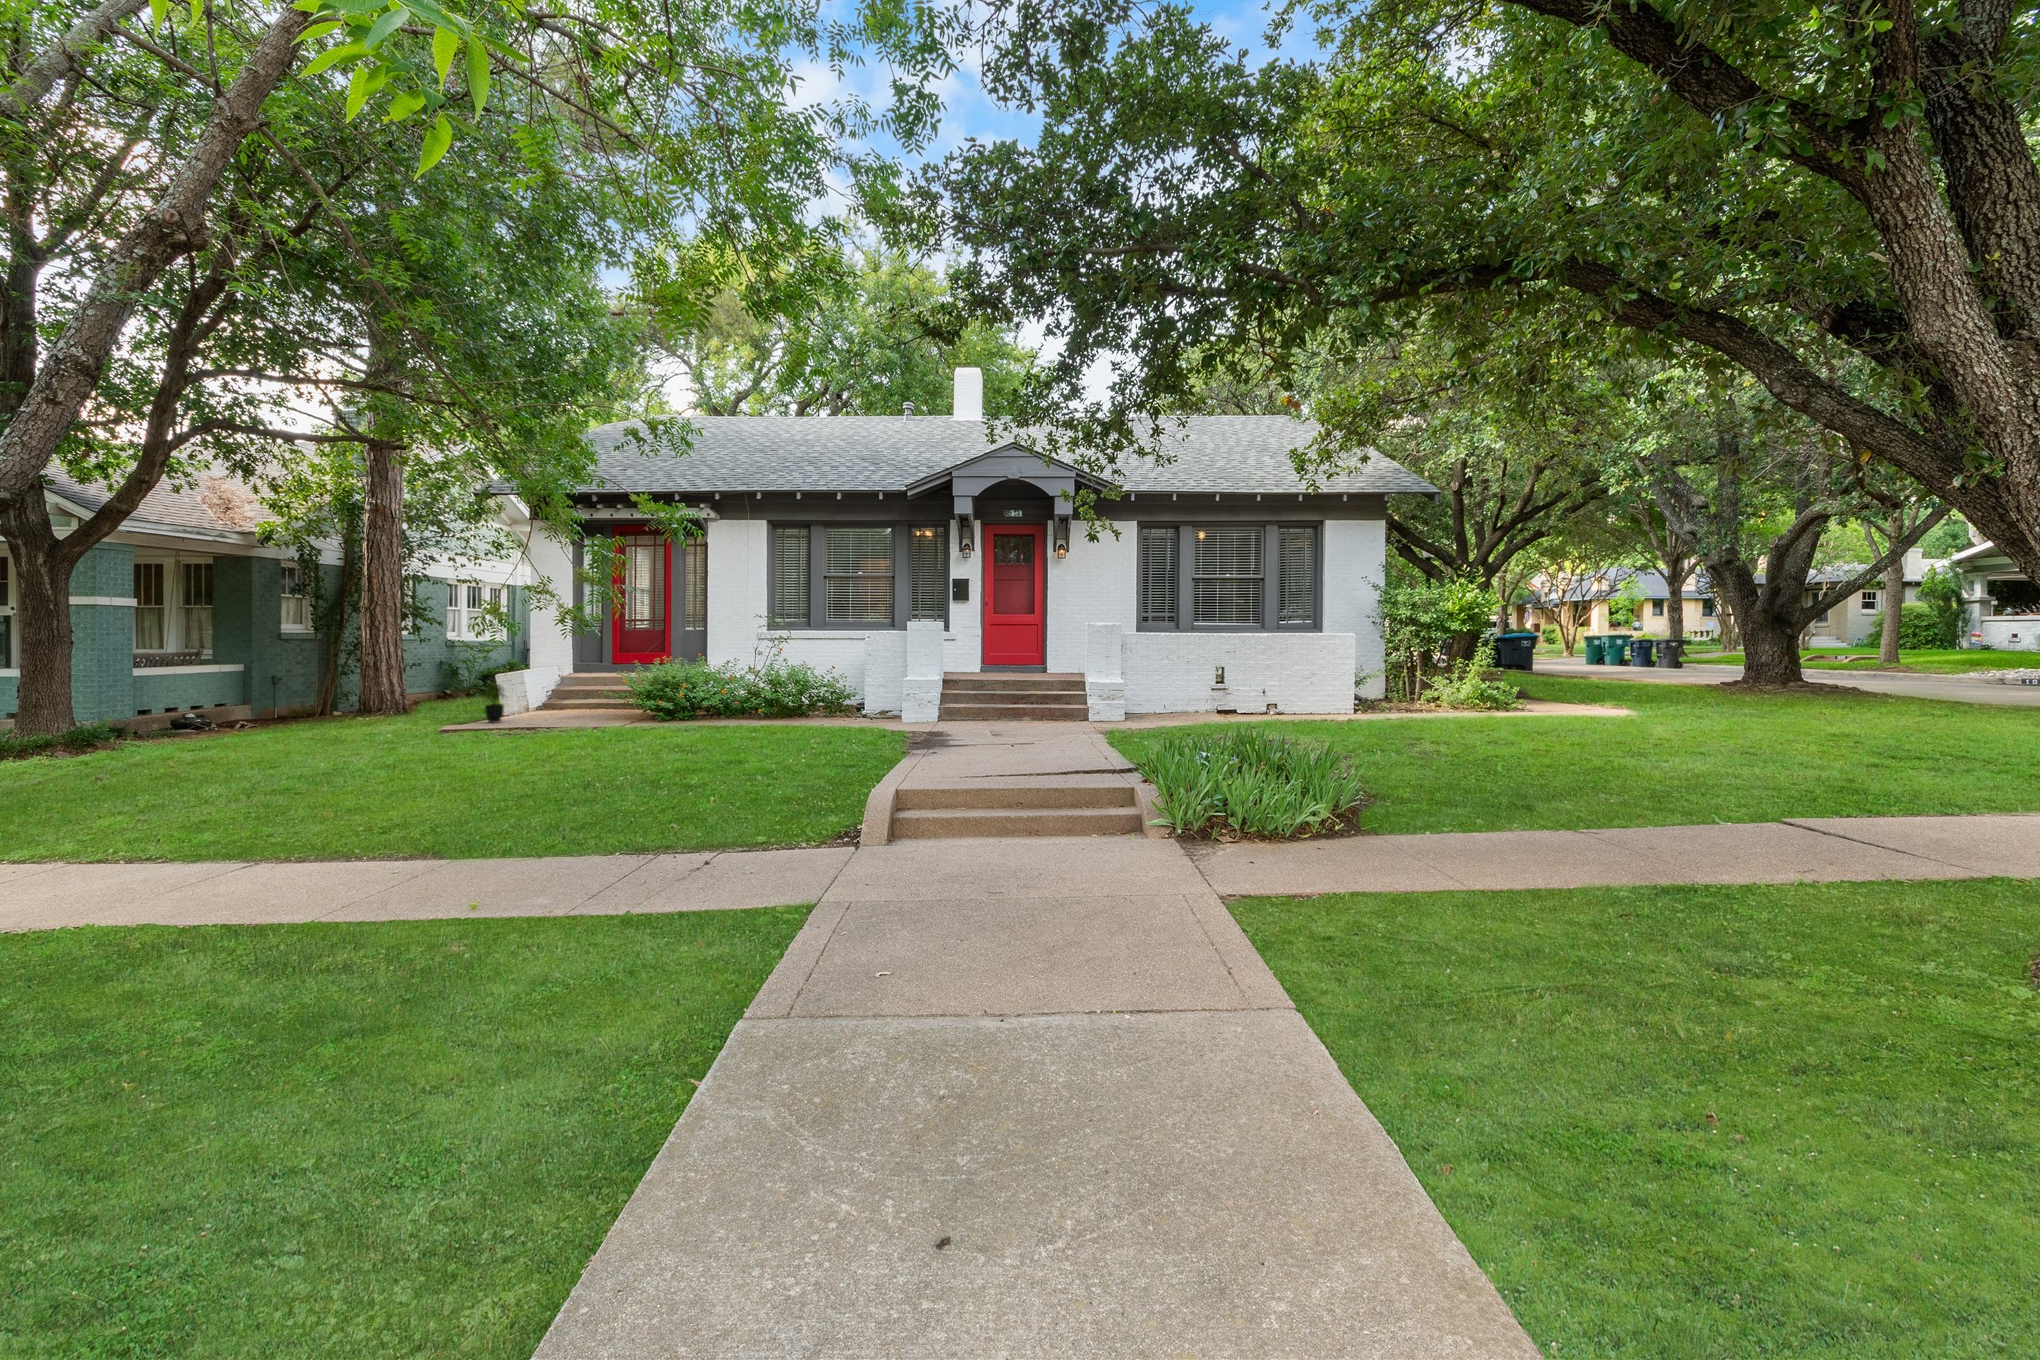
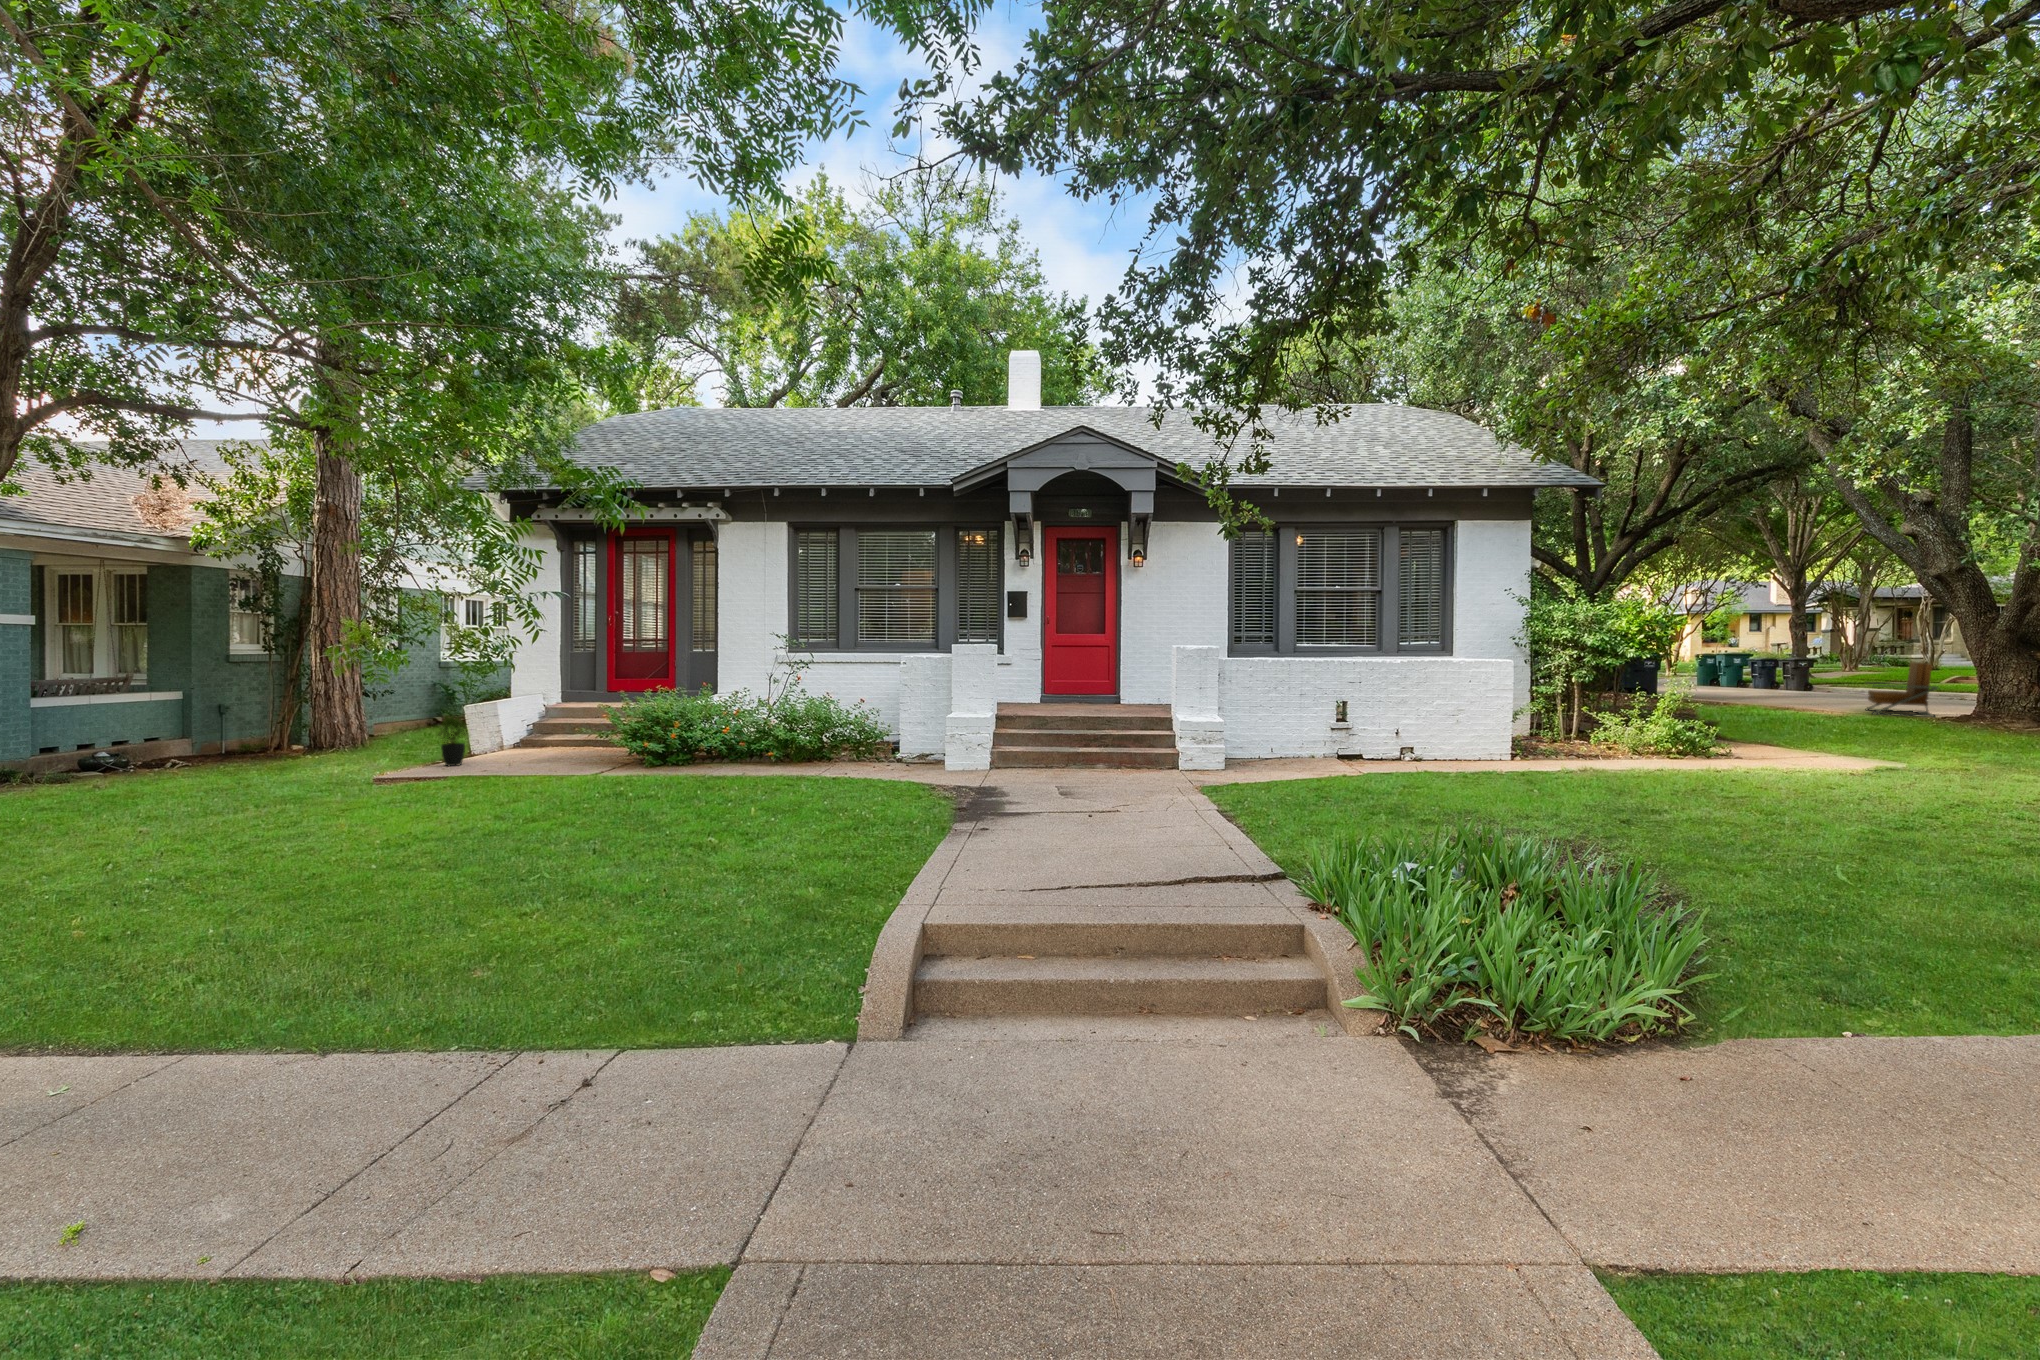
lounge chair: none [1692,638,1744,685] -> present [1866,662,1938,717]

